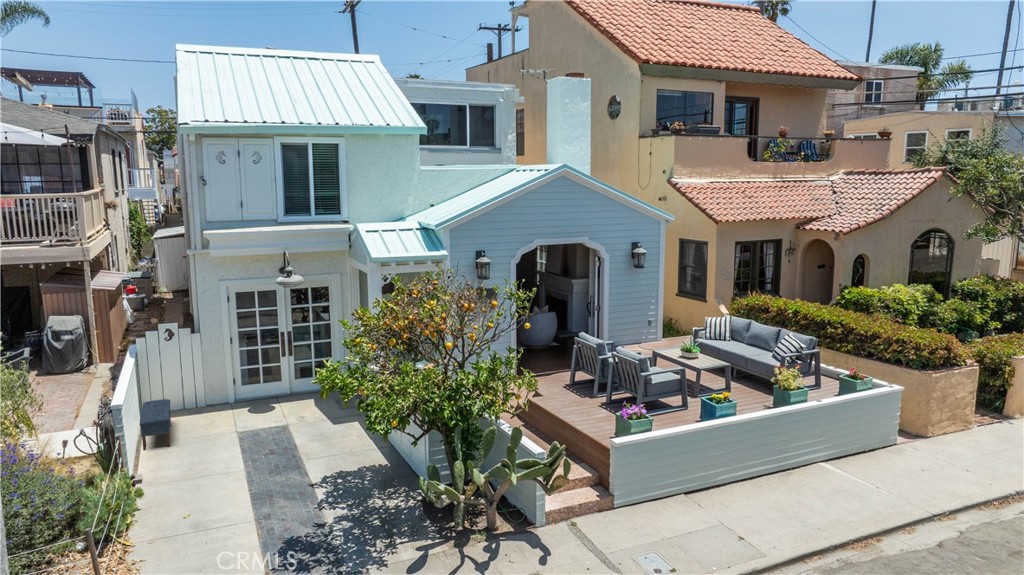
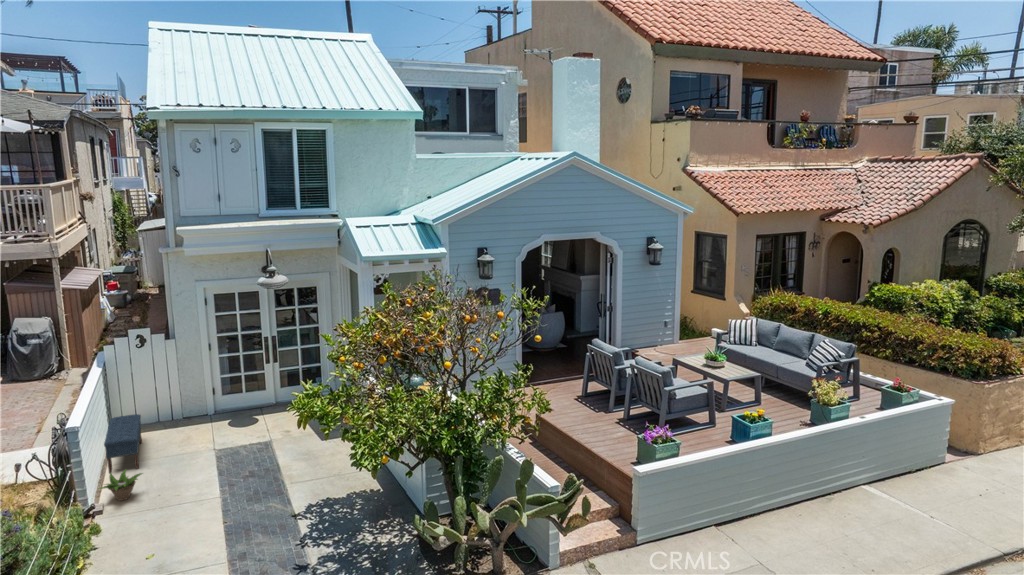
decorative plant: none [135,445,176,472] -> present [98,469,142,501]

